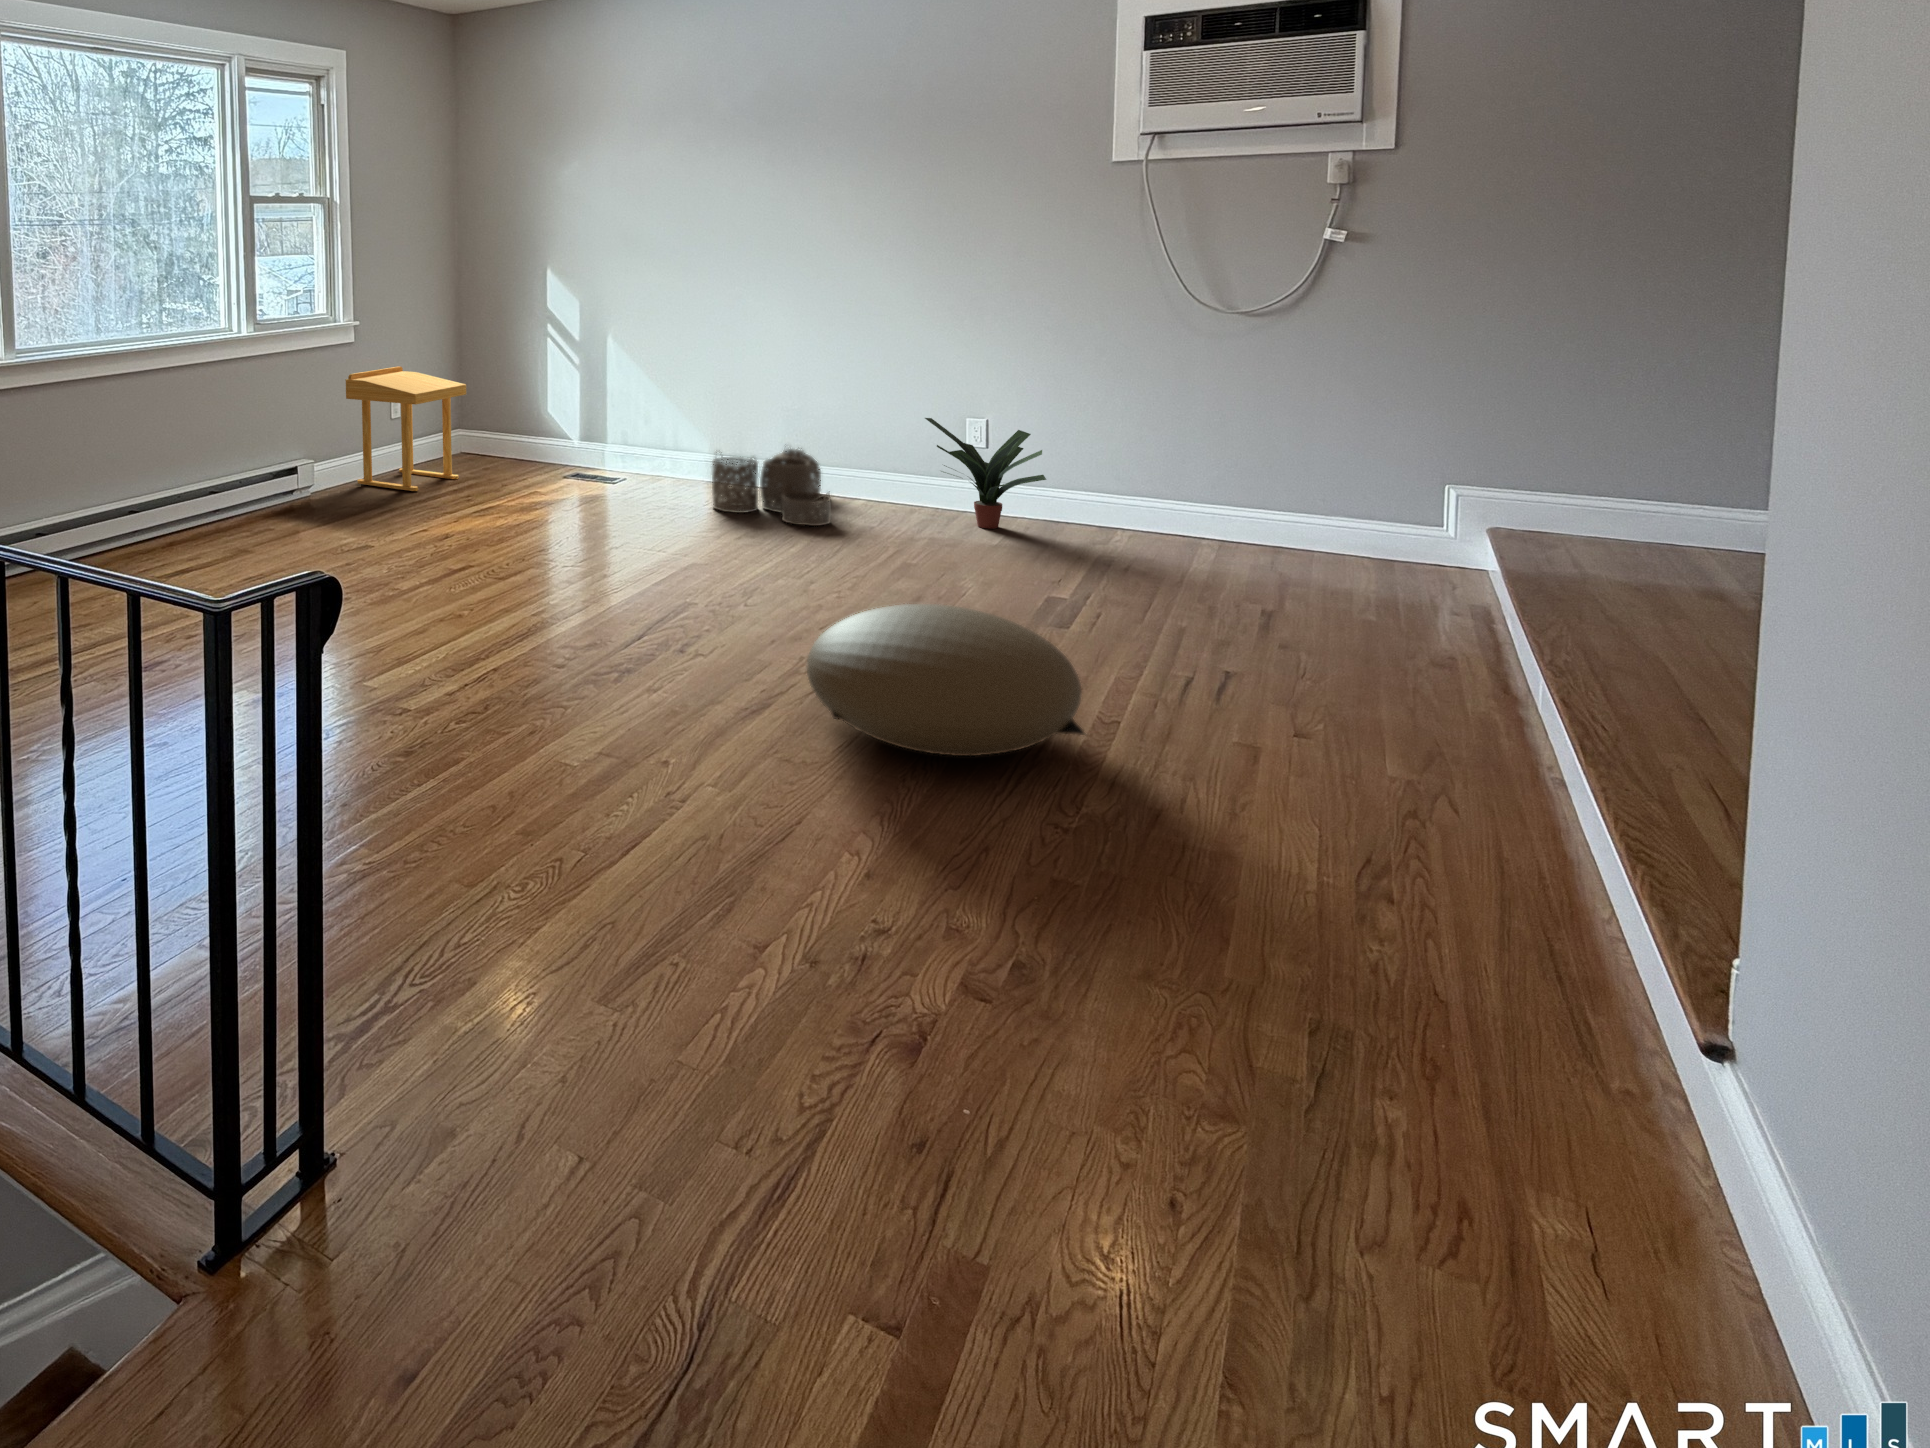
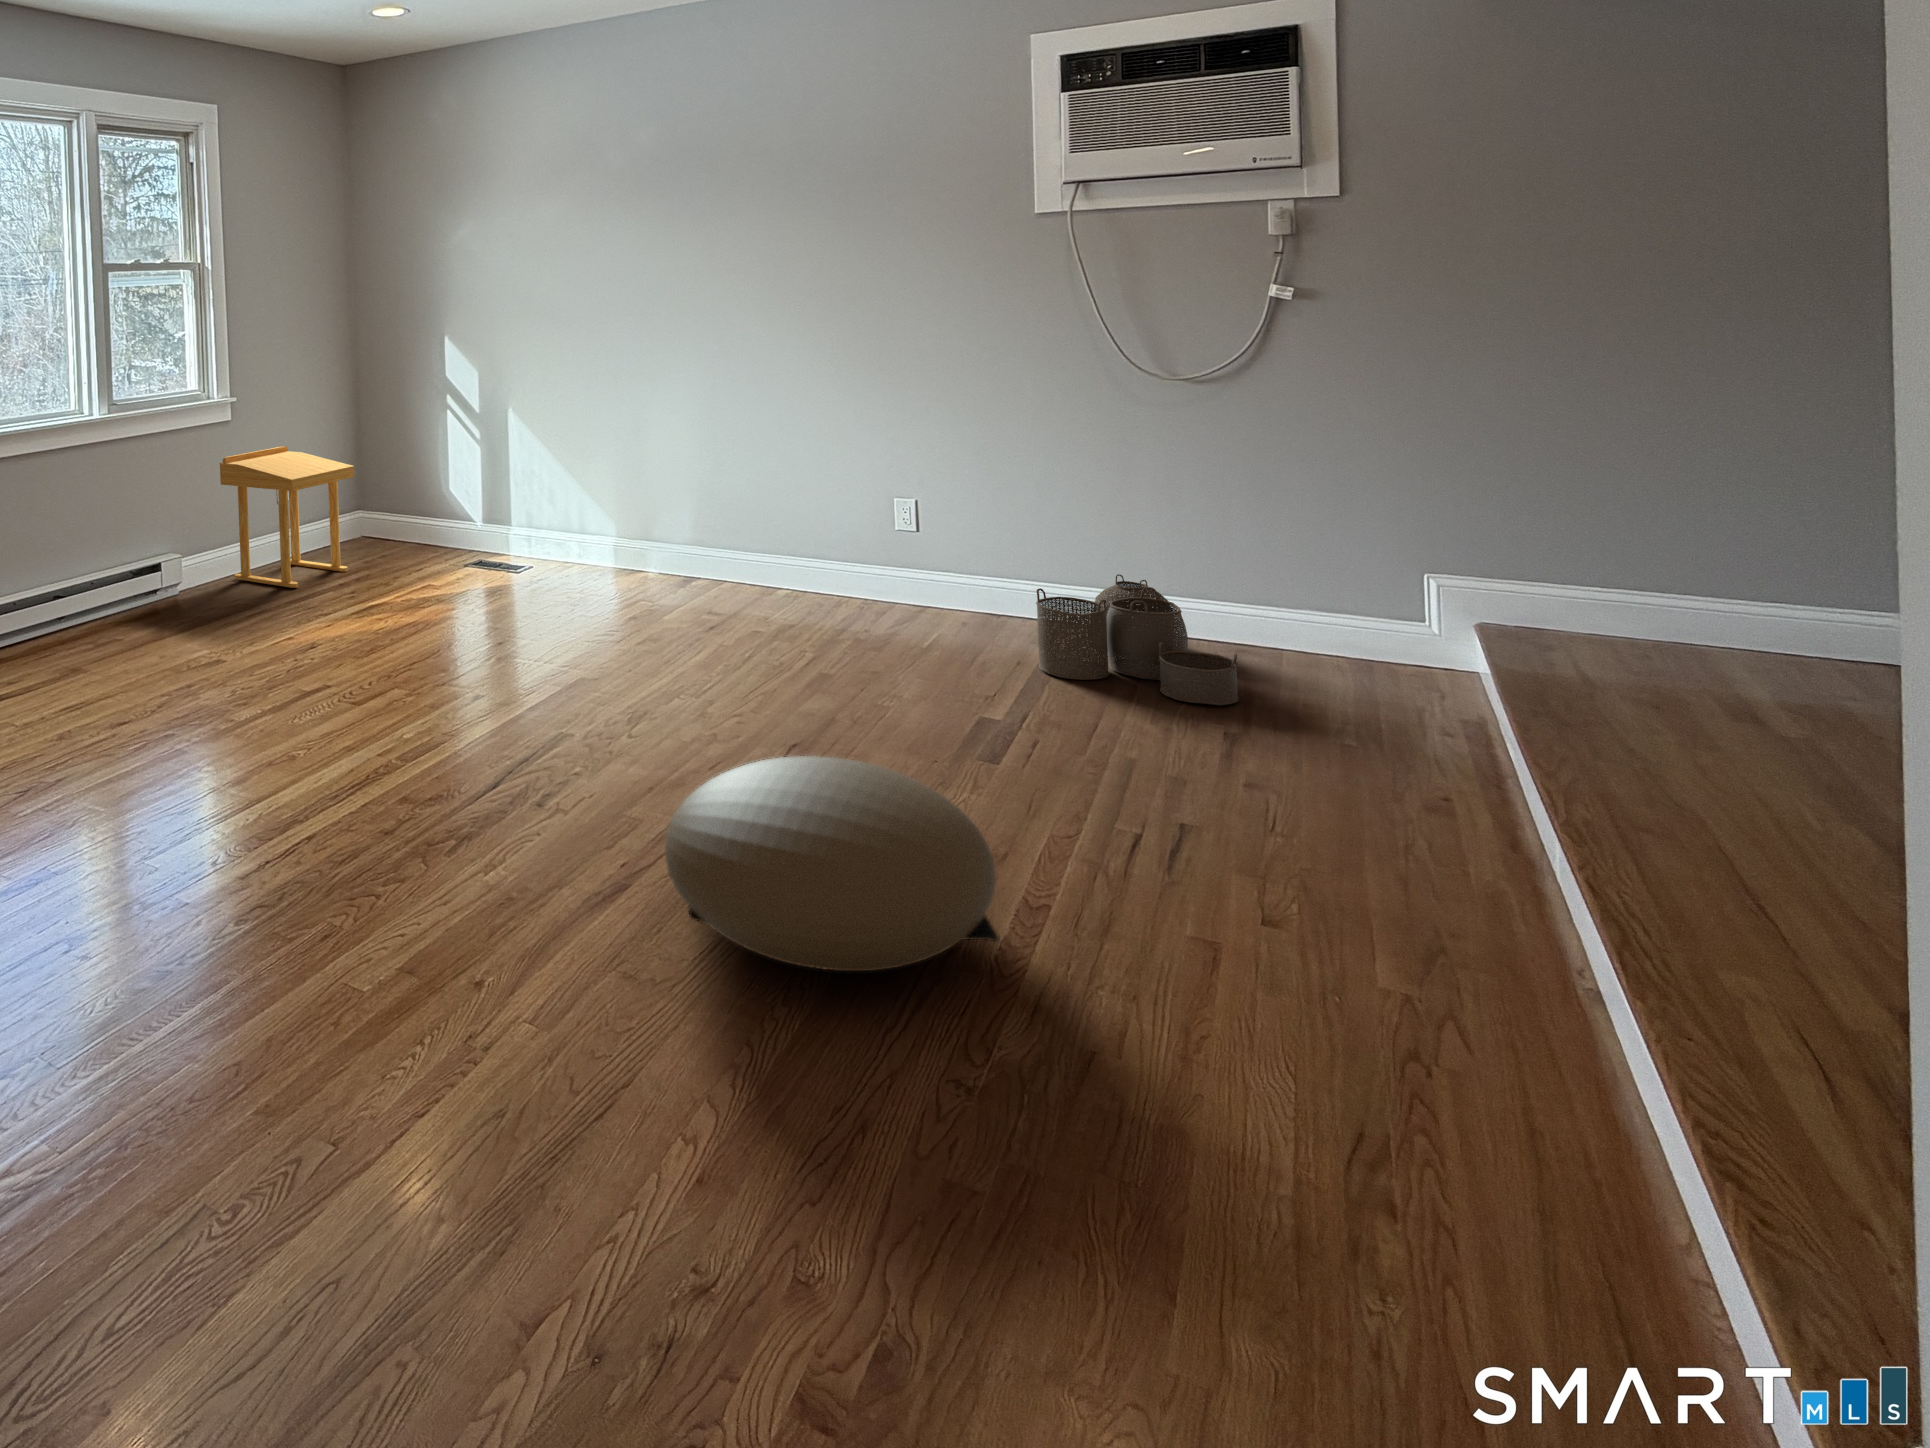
potted plant: present [925,418,1046,529] -> none [844,501,981,627]
woven basket: present [712,449,831,526] -> present [1036,574,1238,705]

